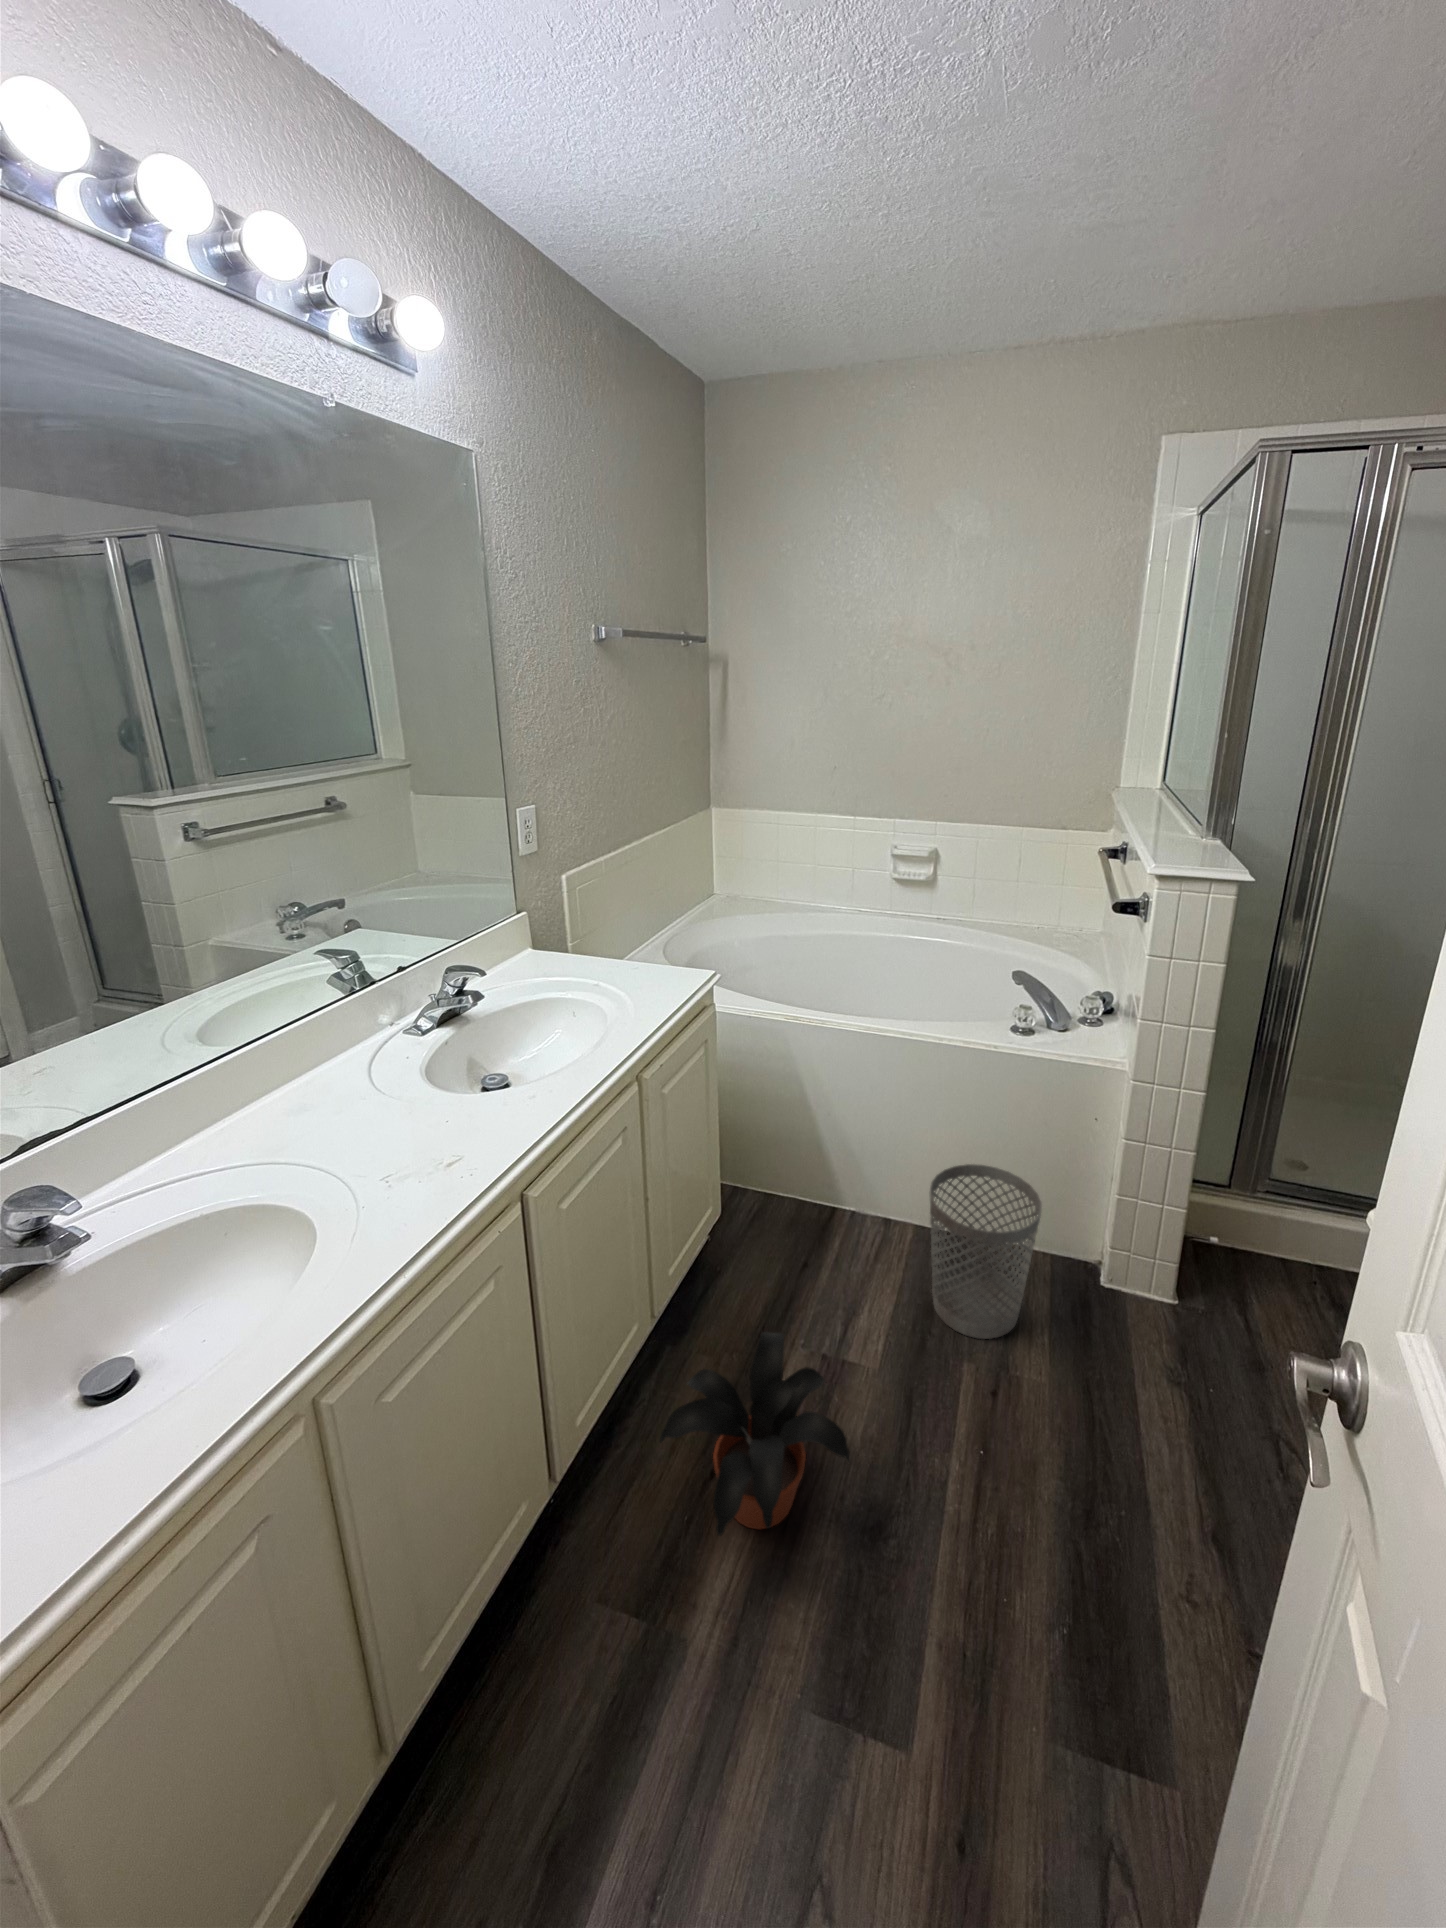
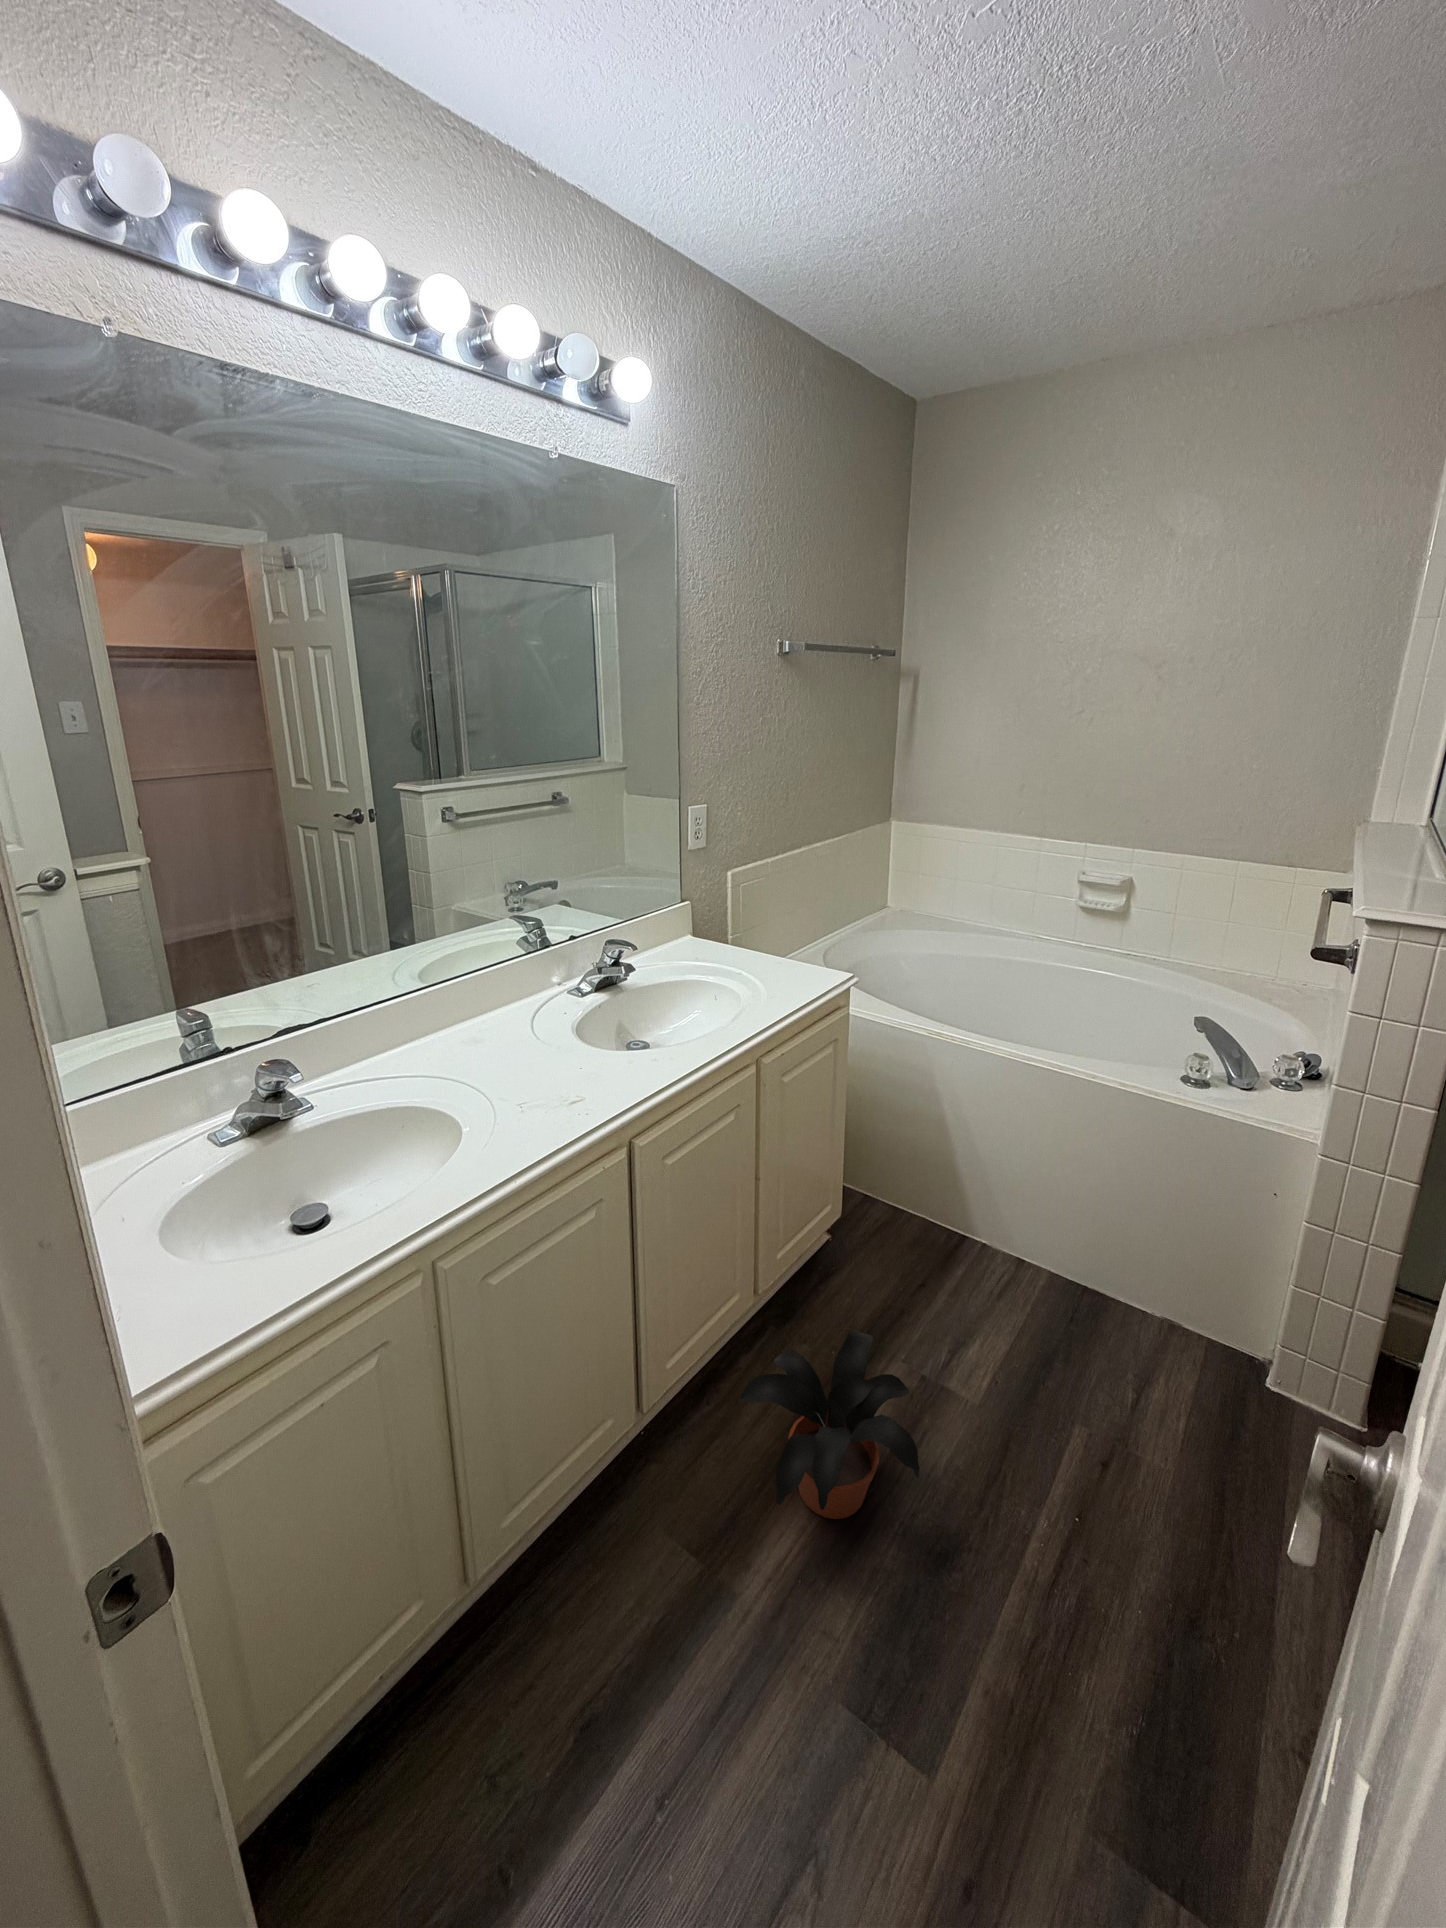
wastebasket: present [929,1164,1042,1339] -> none [1055,1213,1189,1408]

